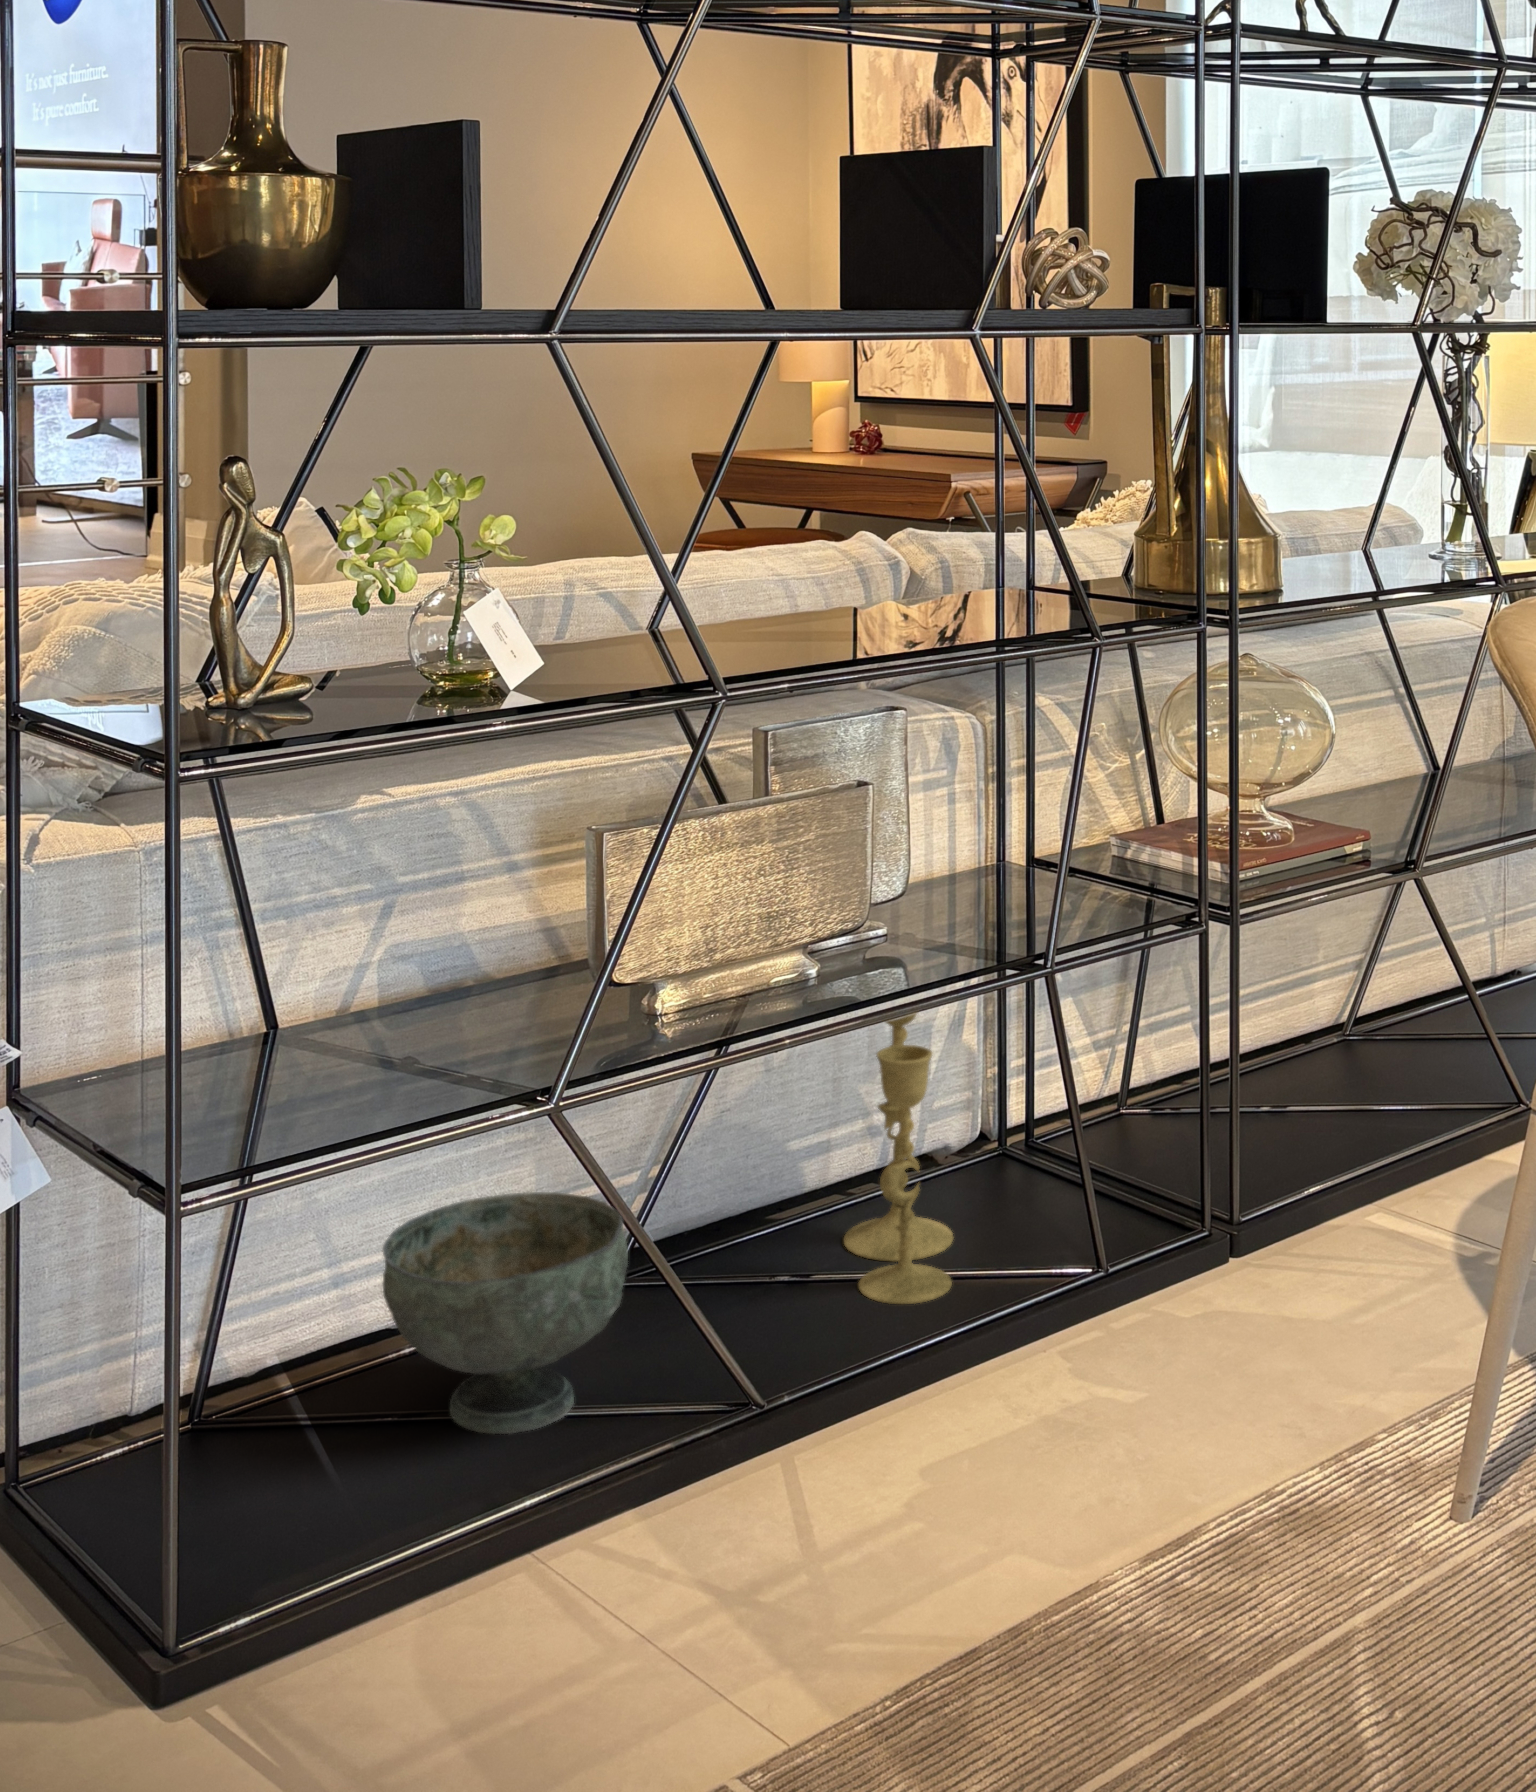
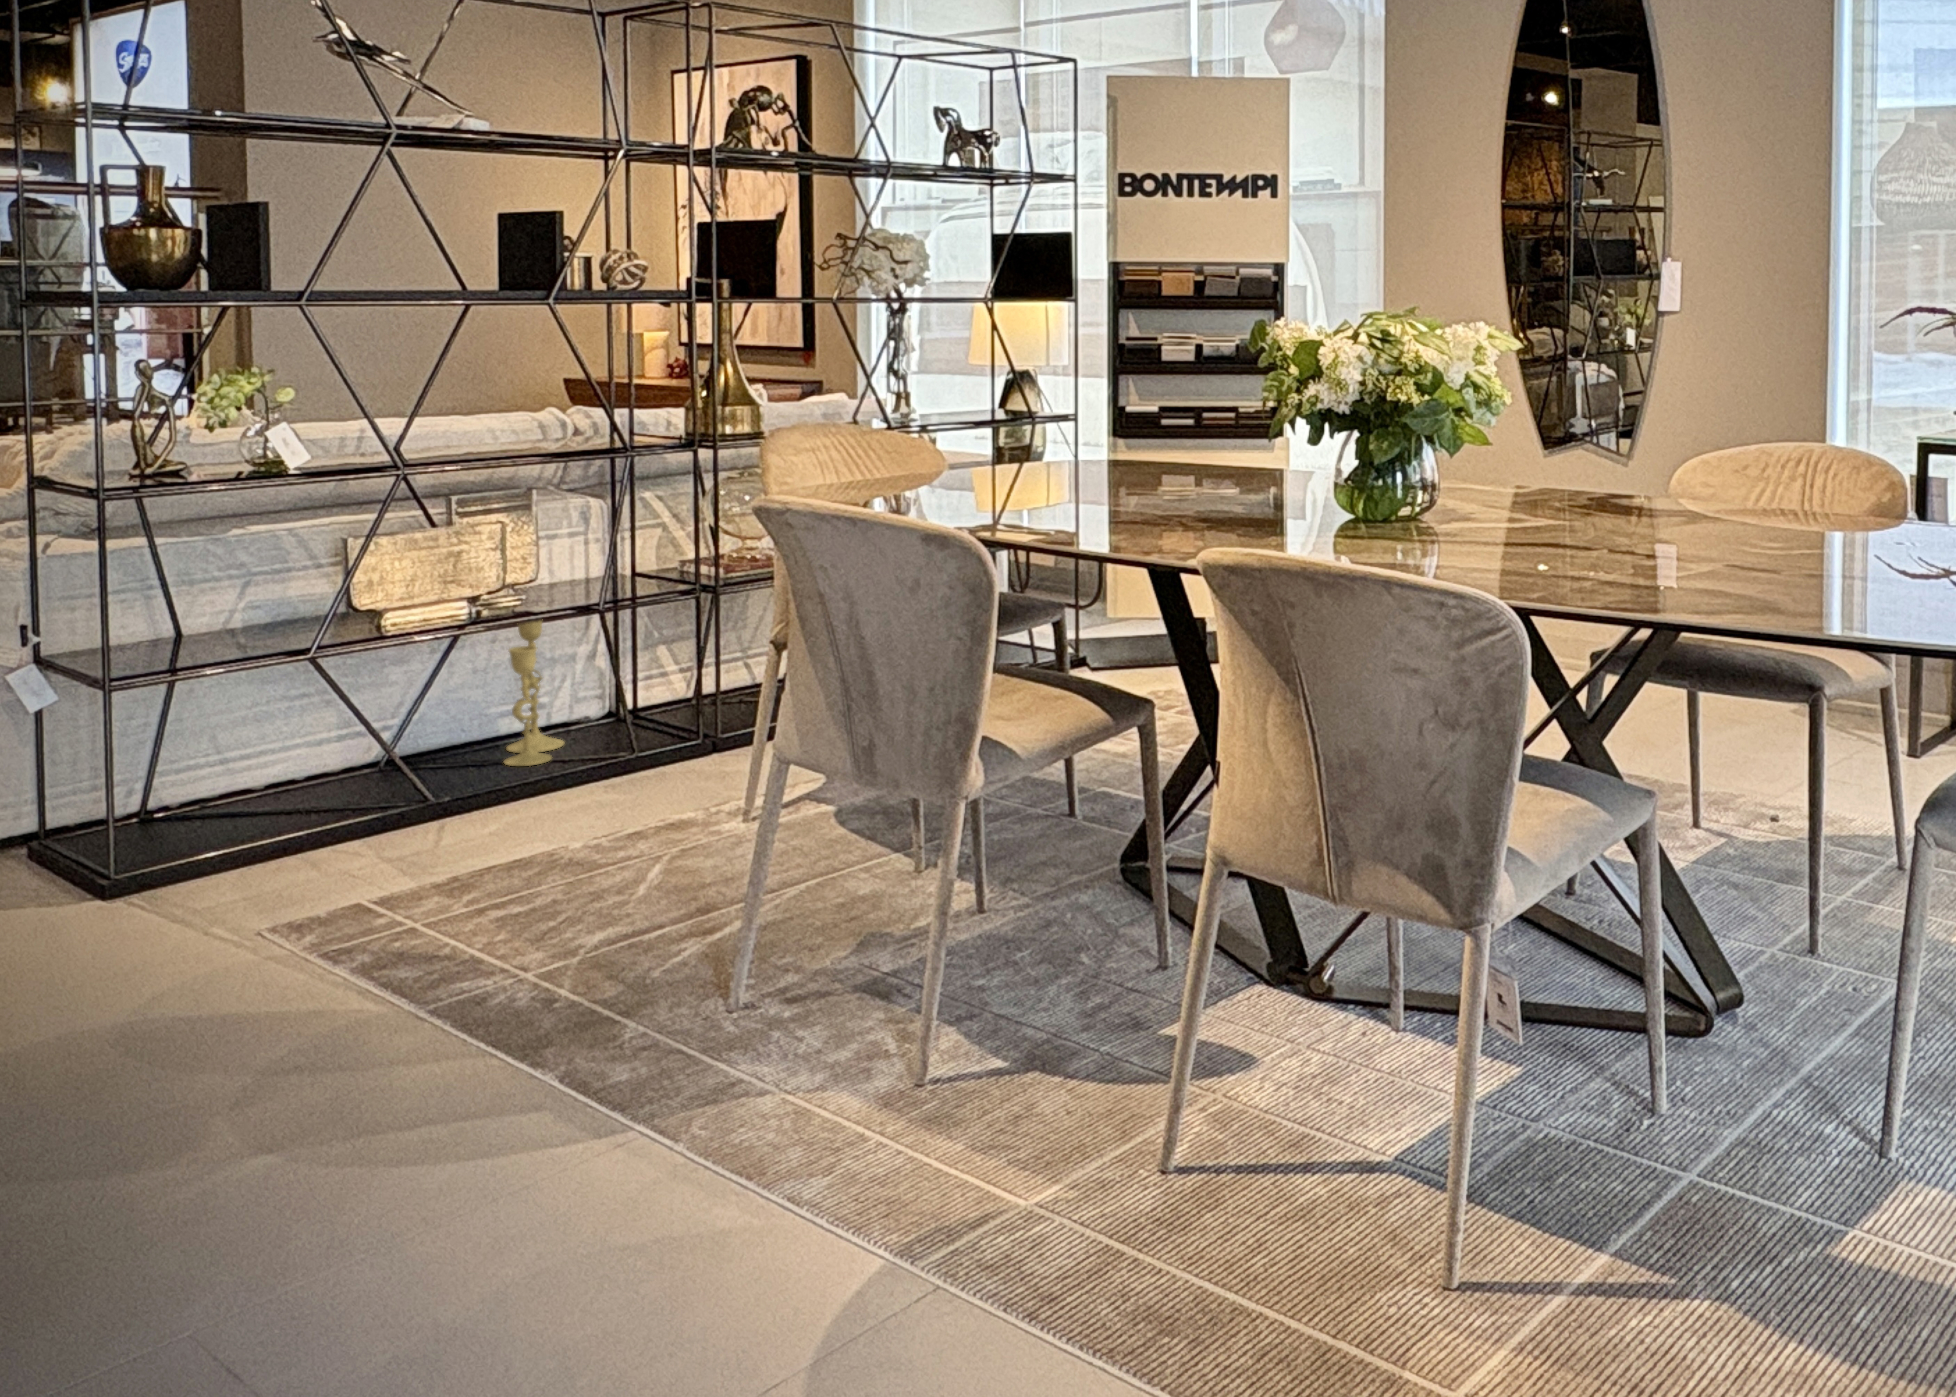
decorative bowl: present [383,1192,628,1434] -> none [234,711,364,811]

